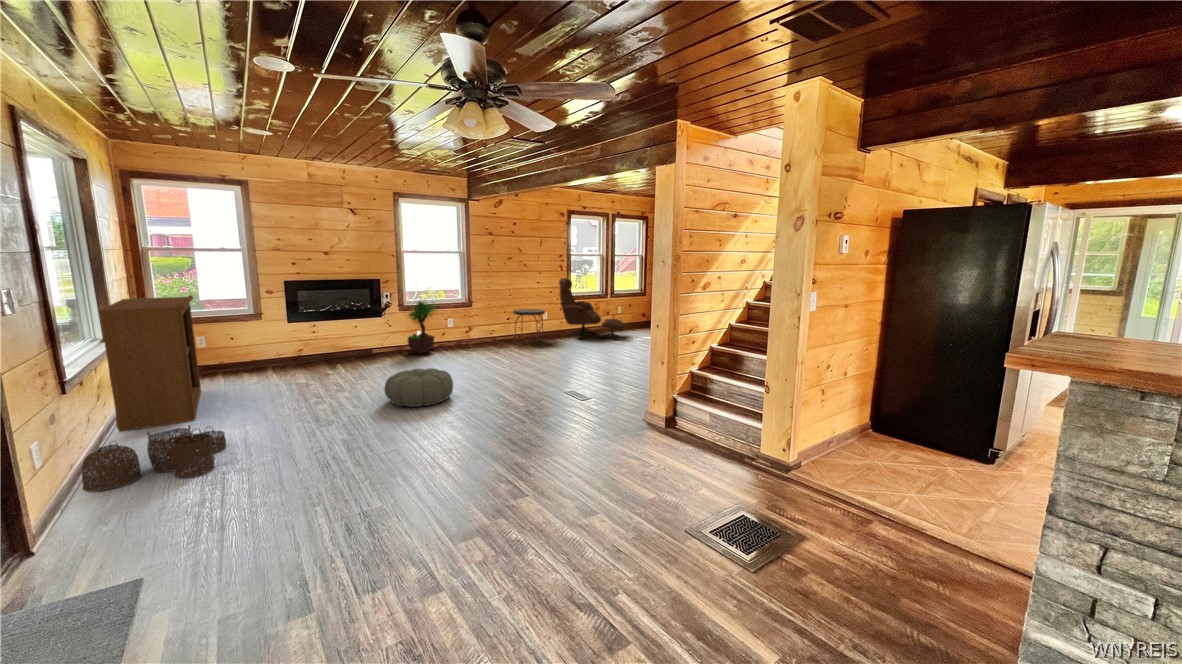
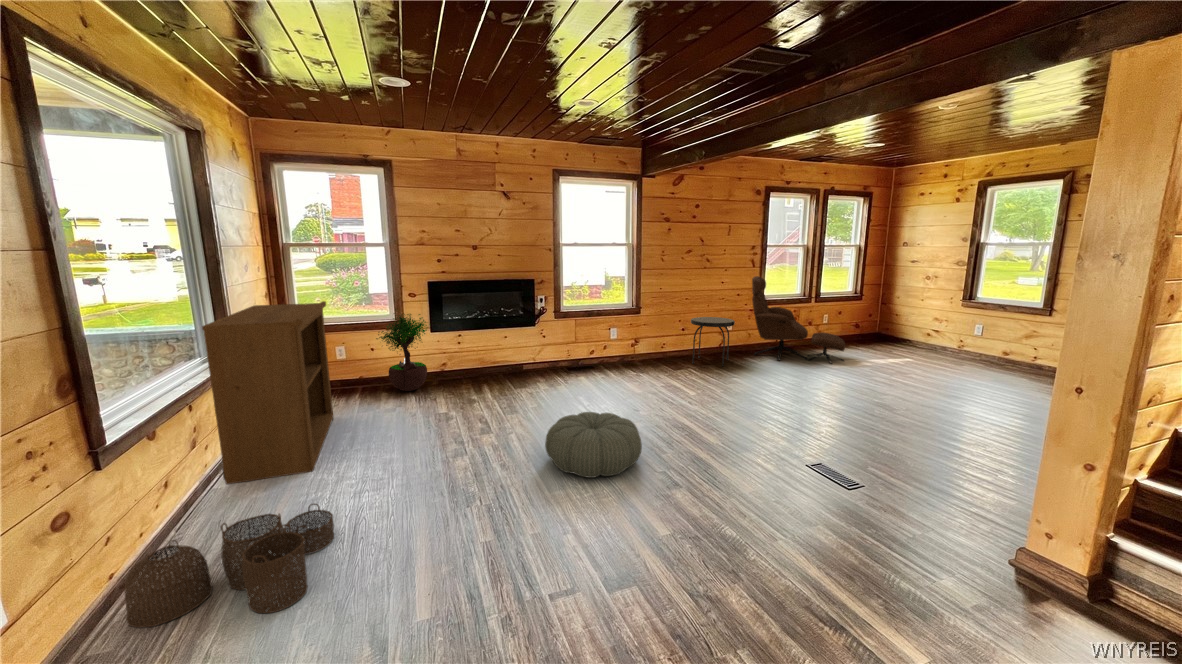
potted tree: present [408,300,436,353] -> present [376,309,427,391]

